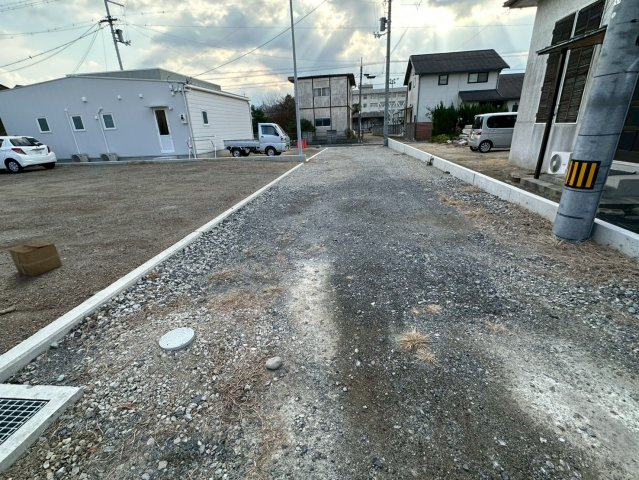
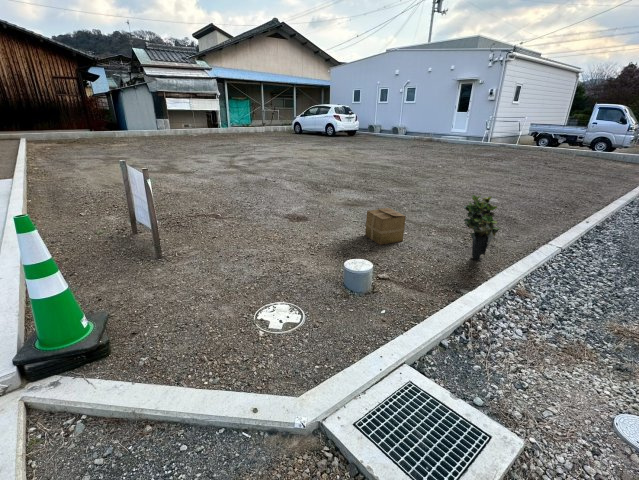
potted plant: none [101,210,137,261] -> present [464,195,500,260]

